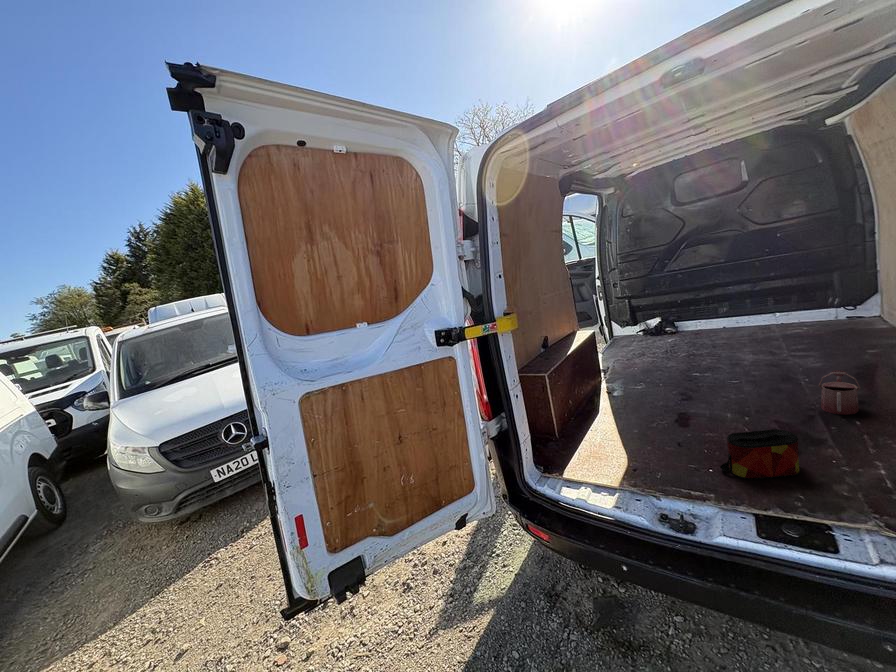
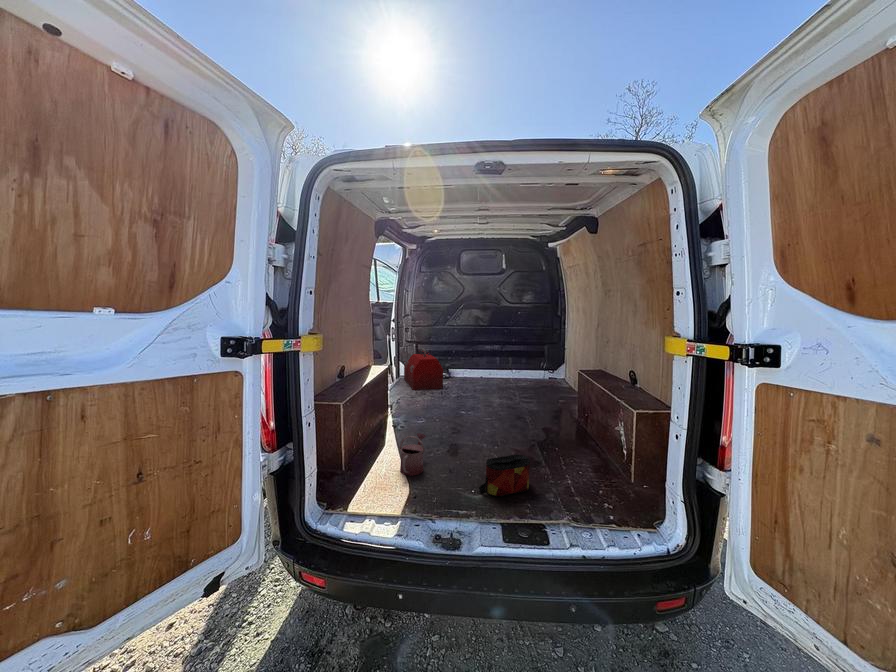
toolbox: none [616,302,669,352] -> present [404,348,443,390]
watering can: present [819,370,861,415] -> present [400,433,426,476]

